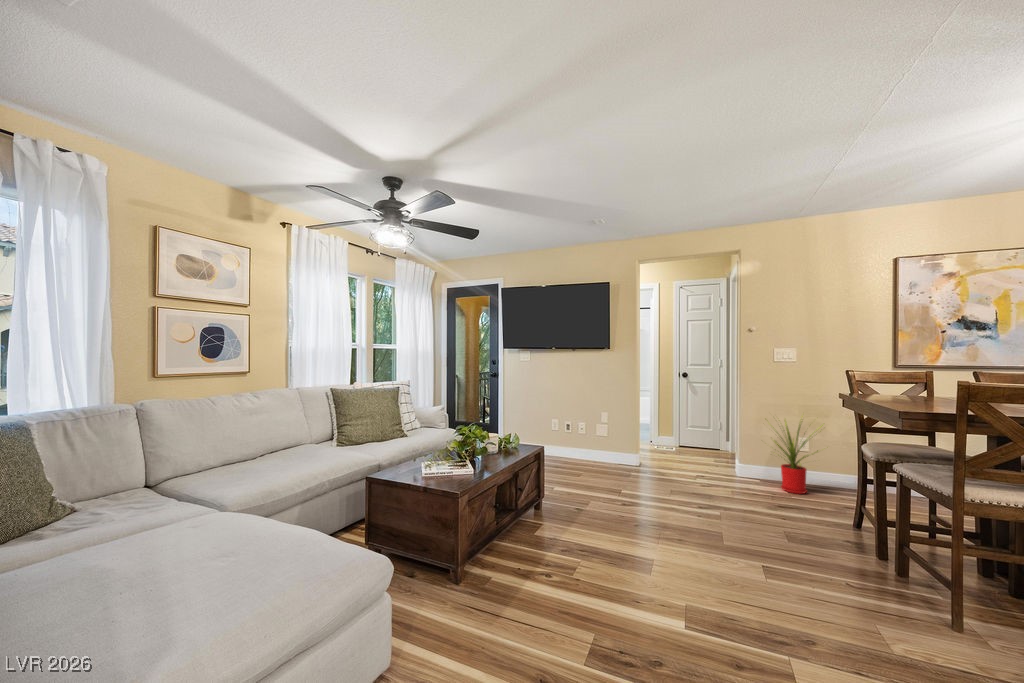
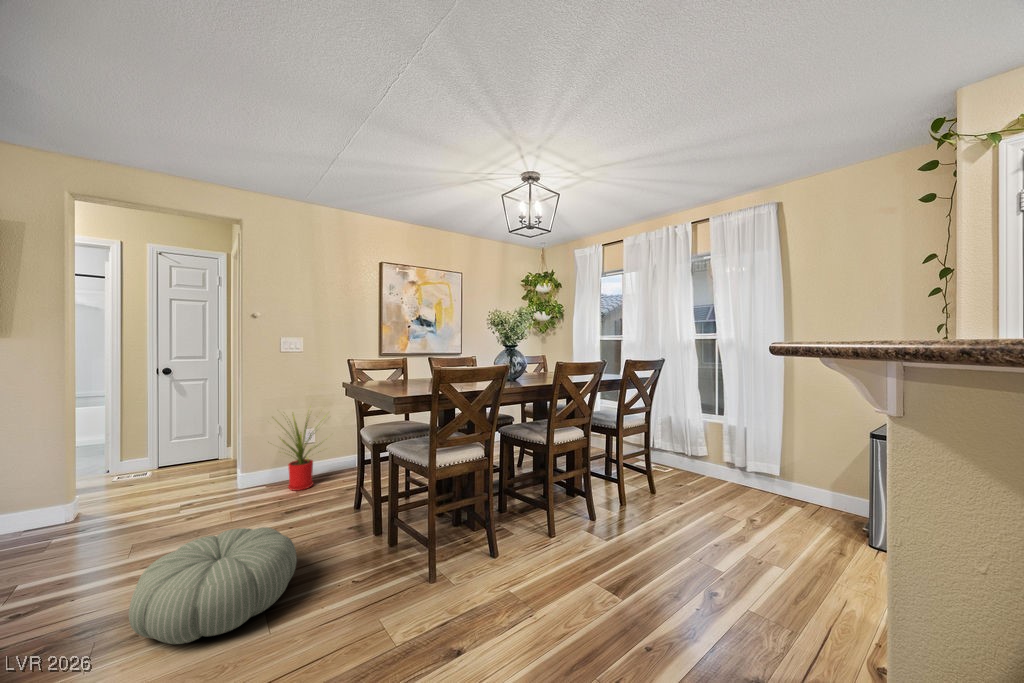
pouf: none [675,492,788,565] -> present [129,527,297,644]

